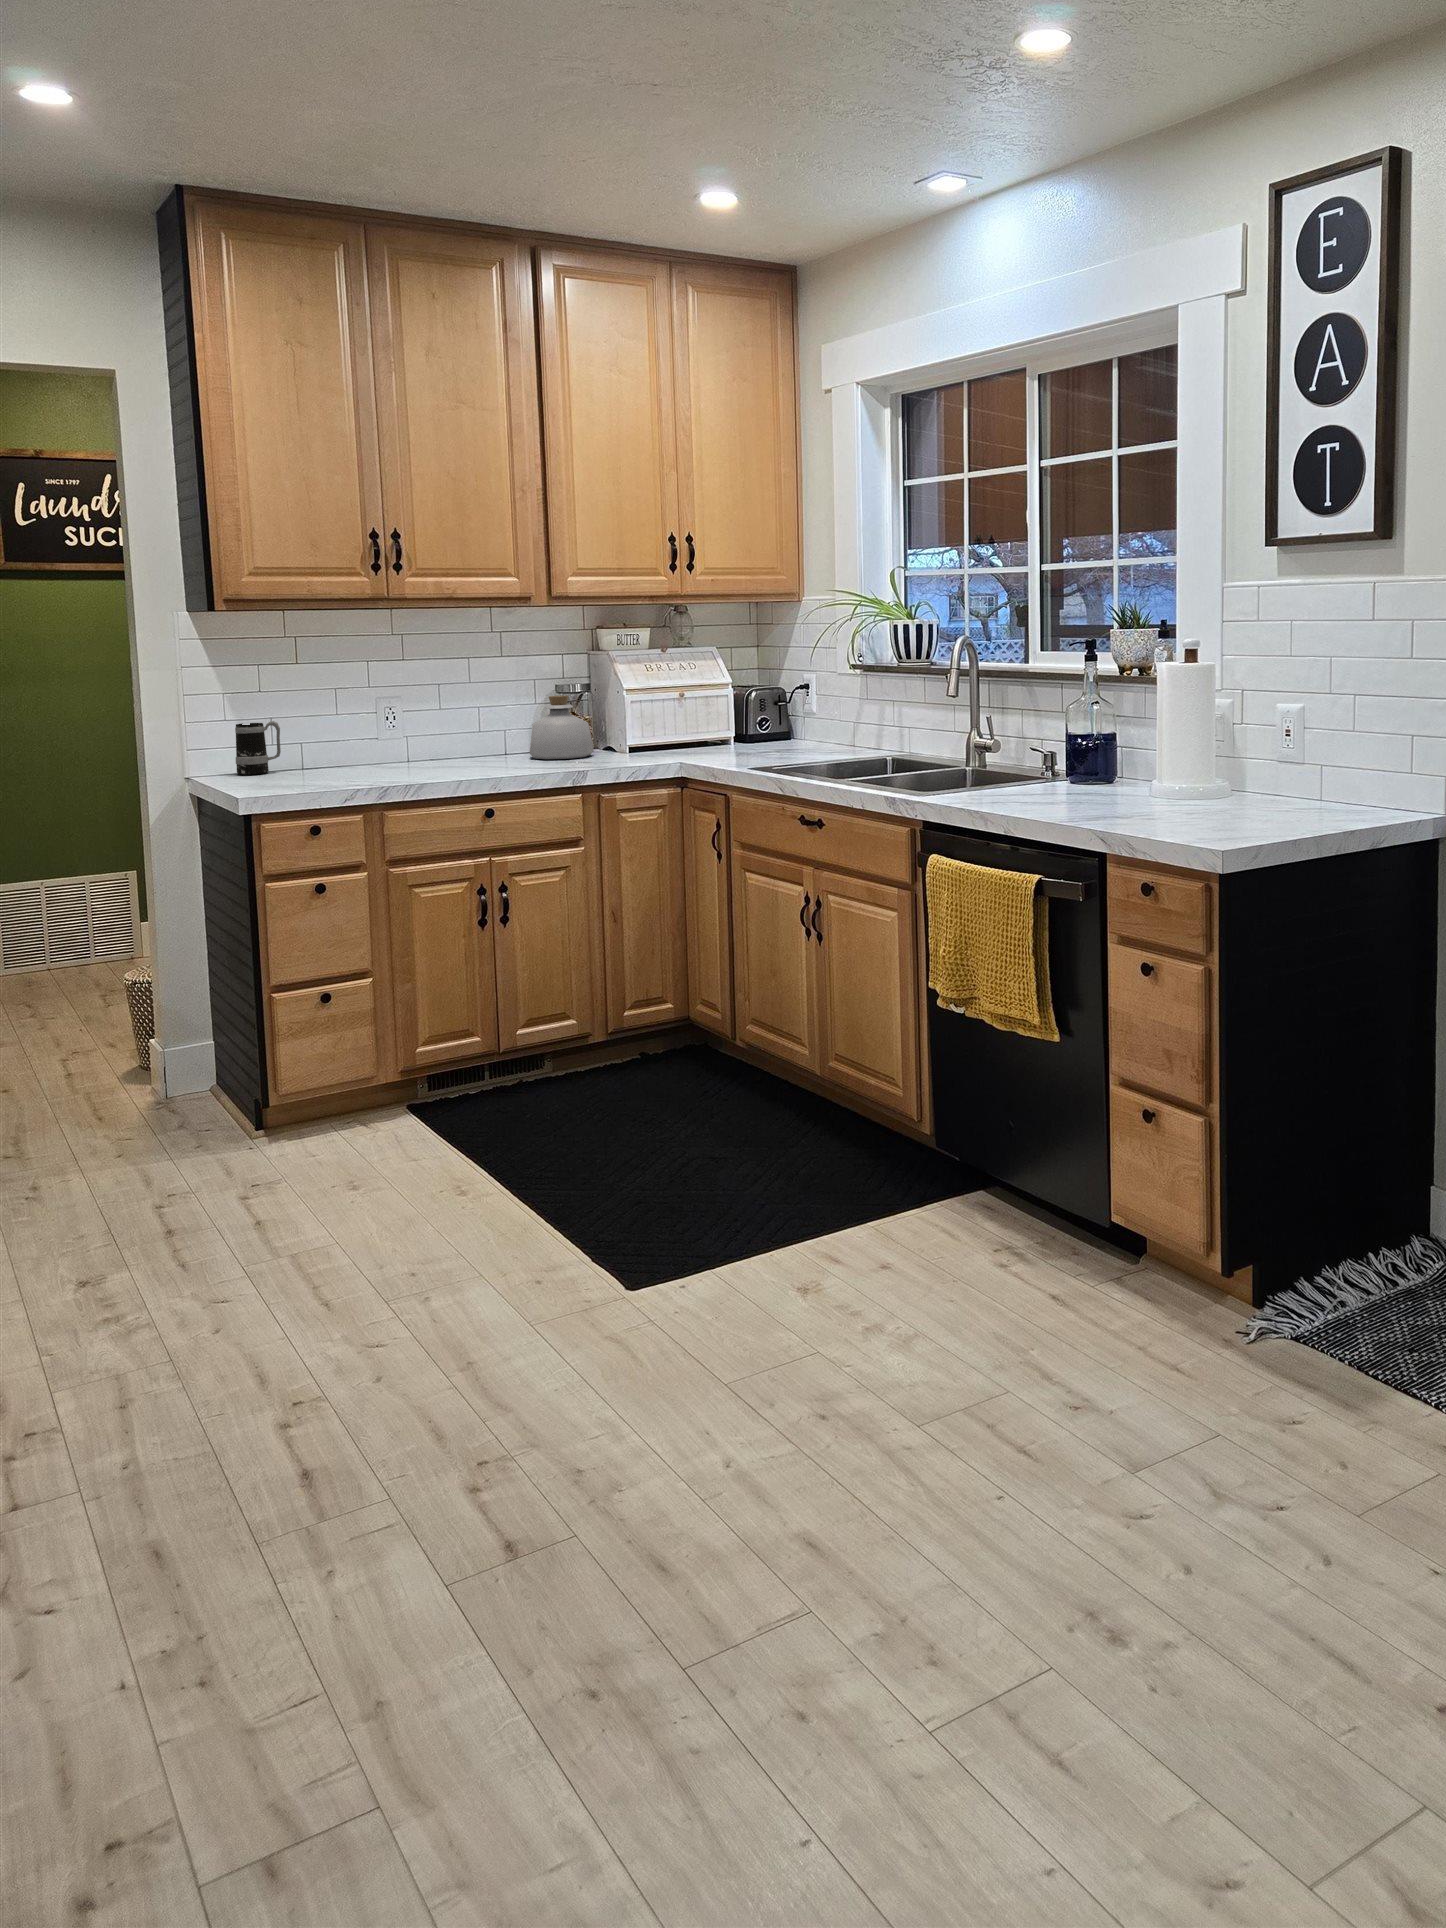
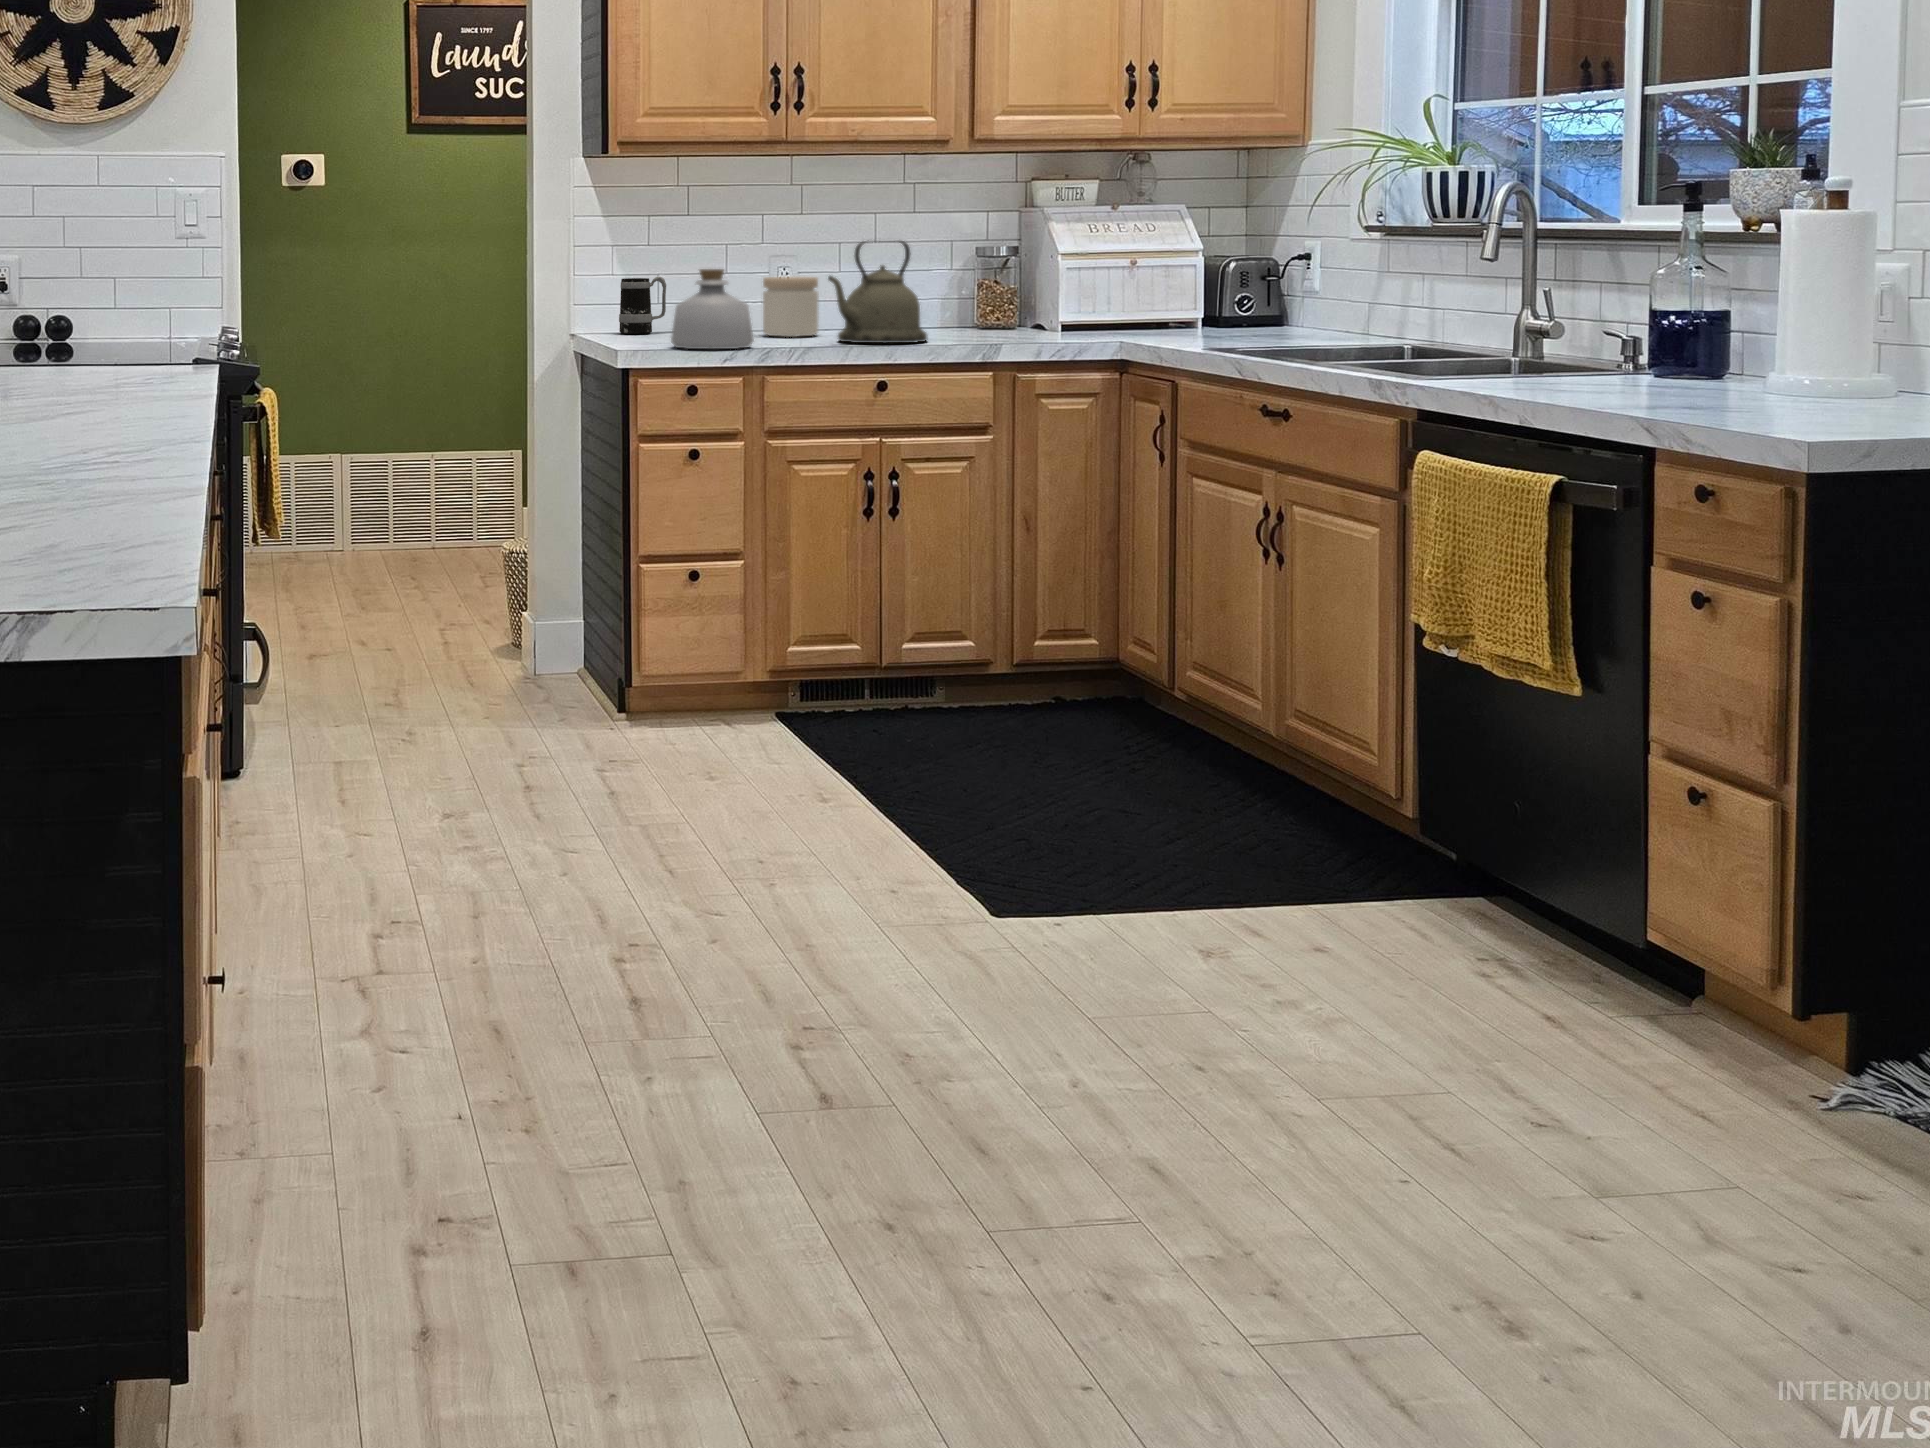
kettle: none [433,685,521,776] -> present [828,240,927,343]
bottle: present [530,696,594,759] -> present [671,269,754,349]
jar: none [371,717,424,771] -> present [763,277,819,337]

